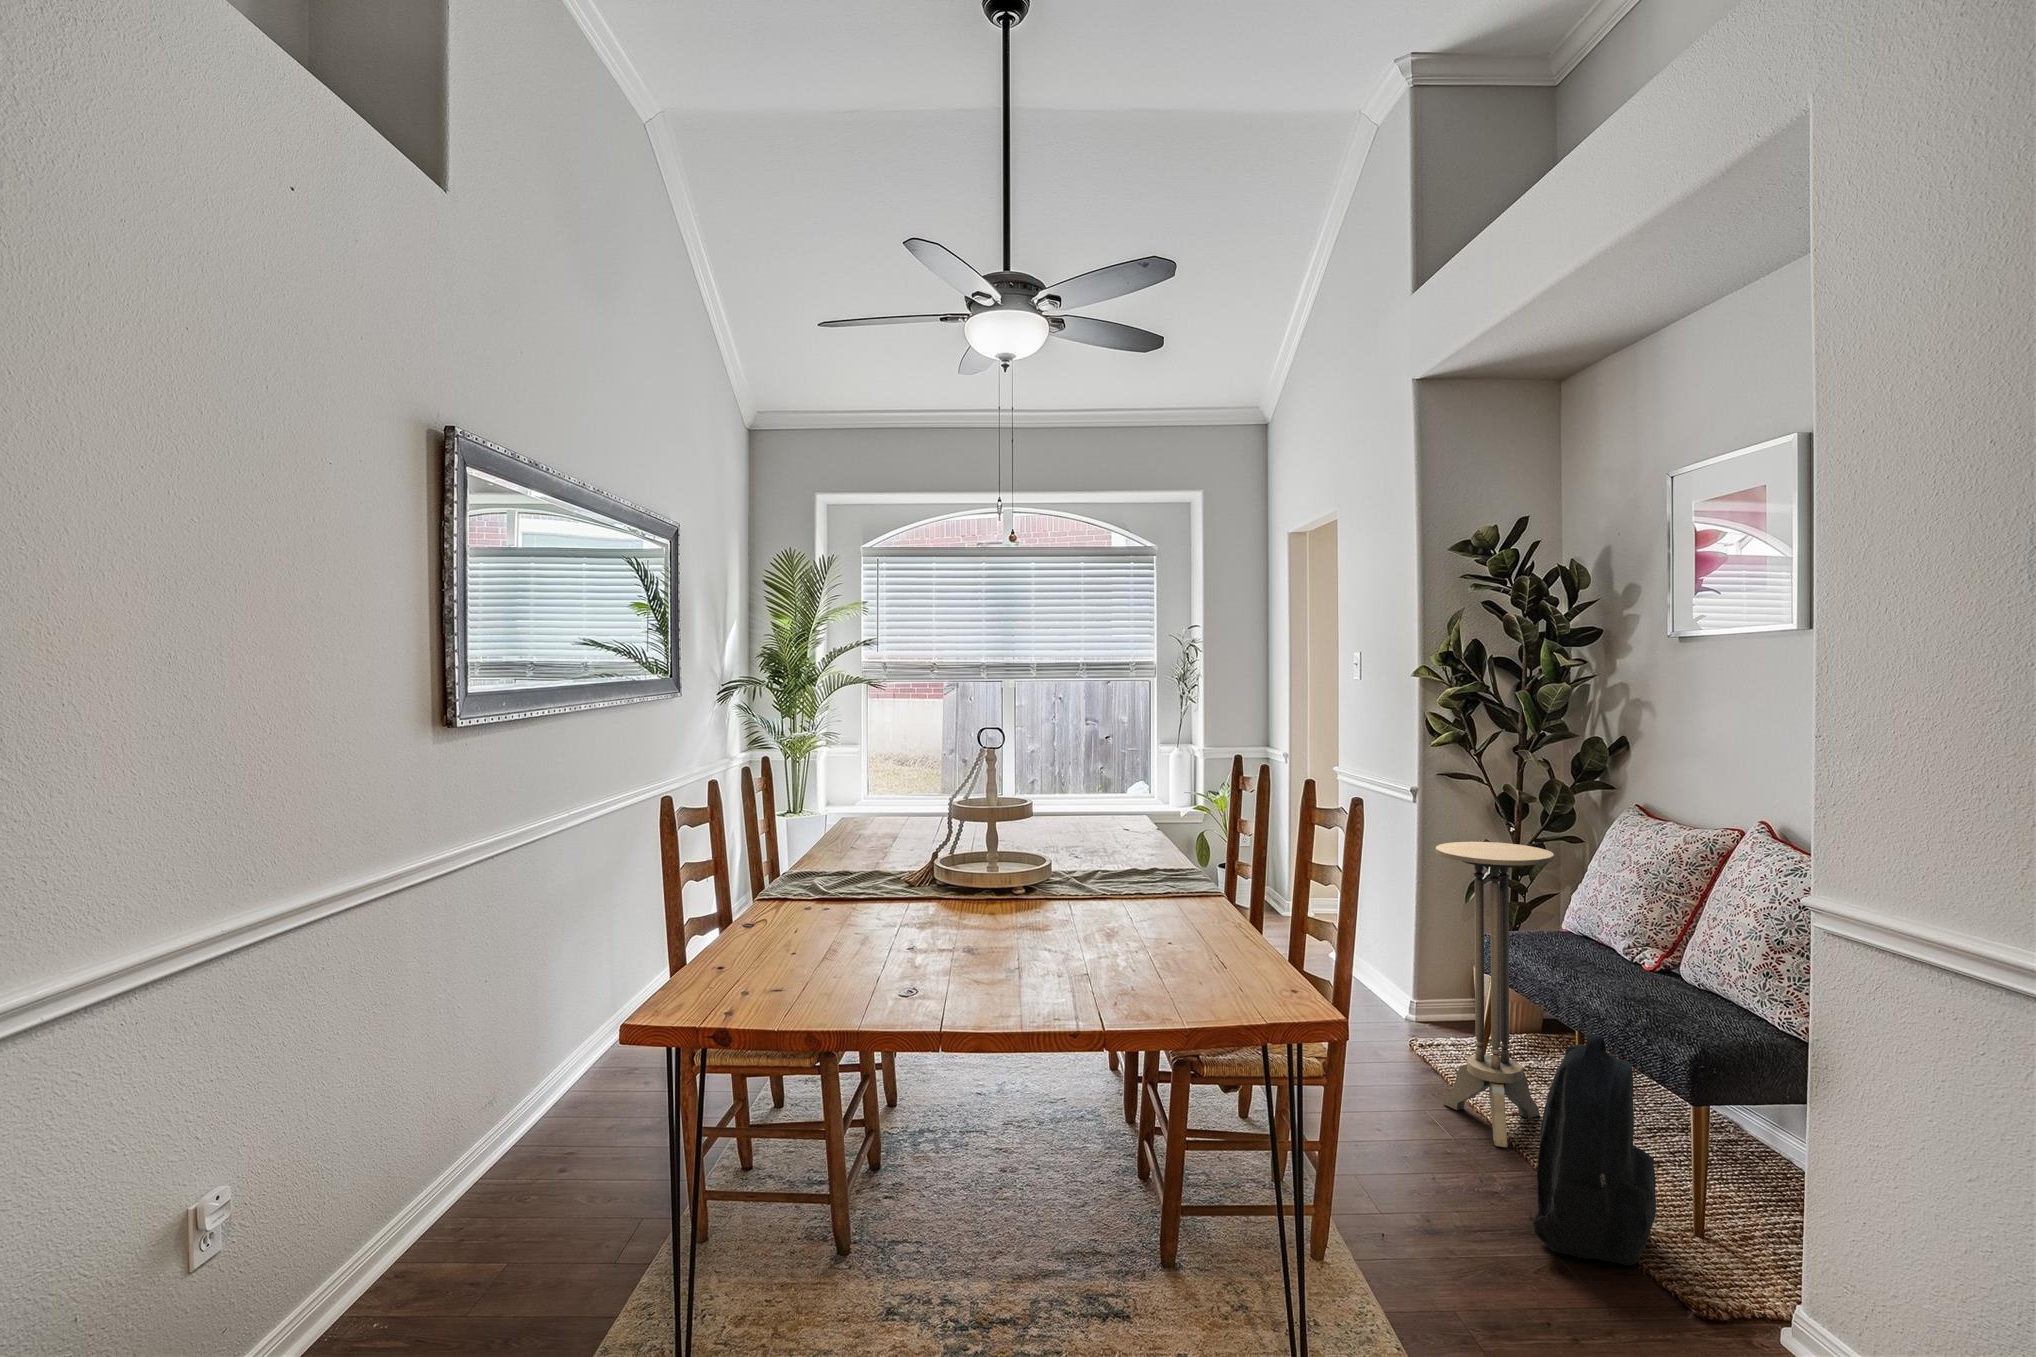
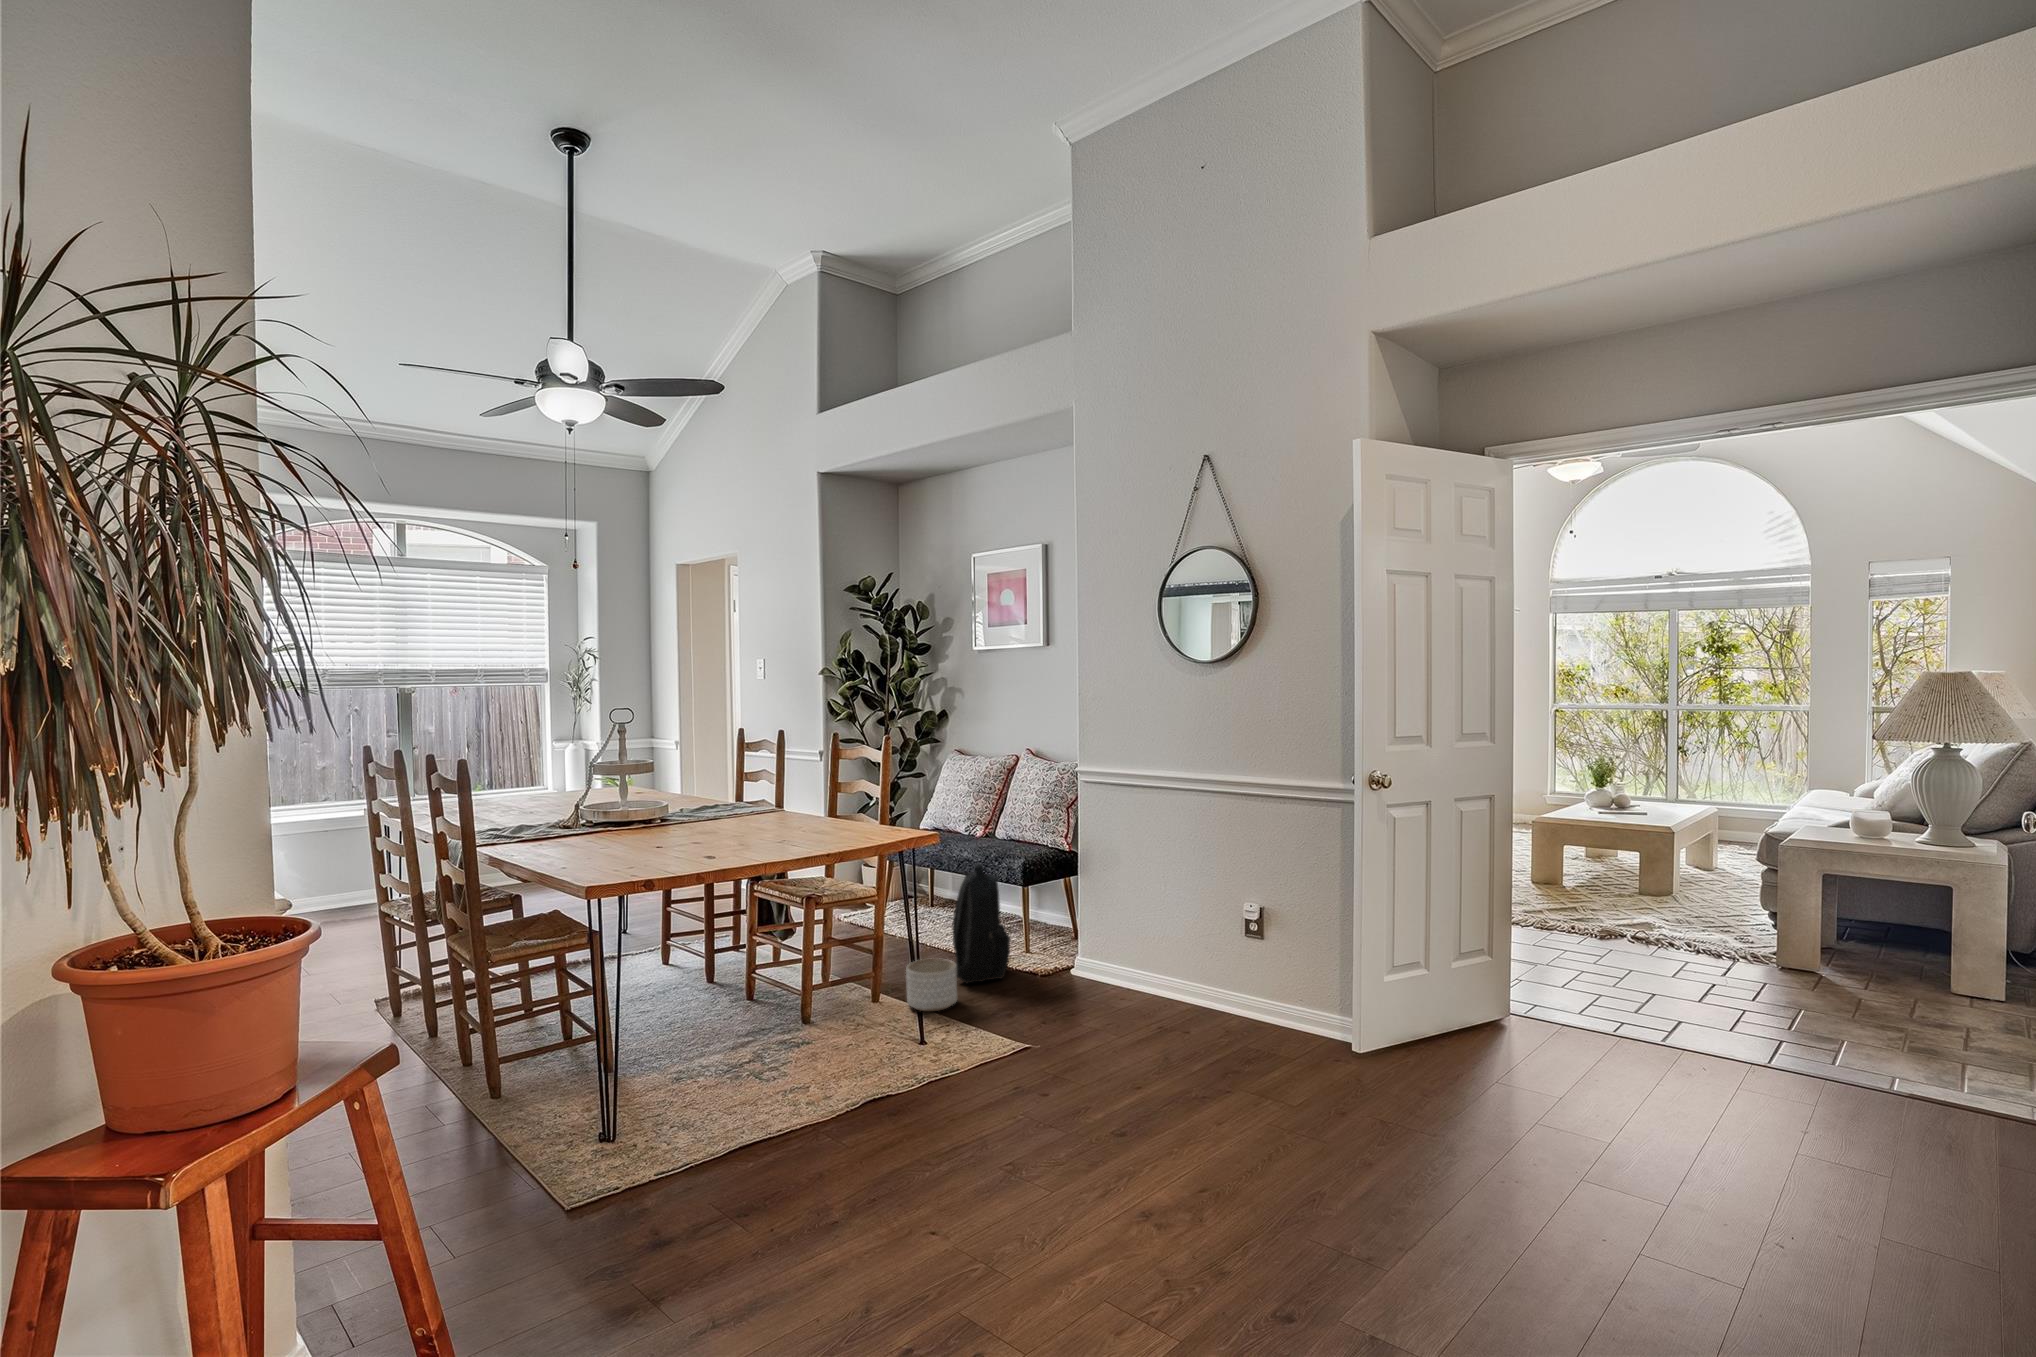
side table: present [1436,842,1554,1147] -> none [870,774,935,953]
planter: none [1415,1183,1512,1295] -> present [906,958,957,1011]

